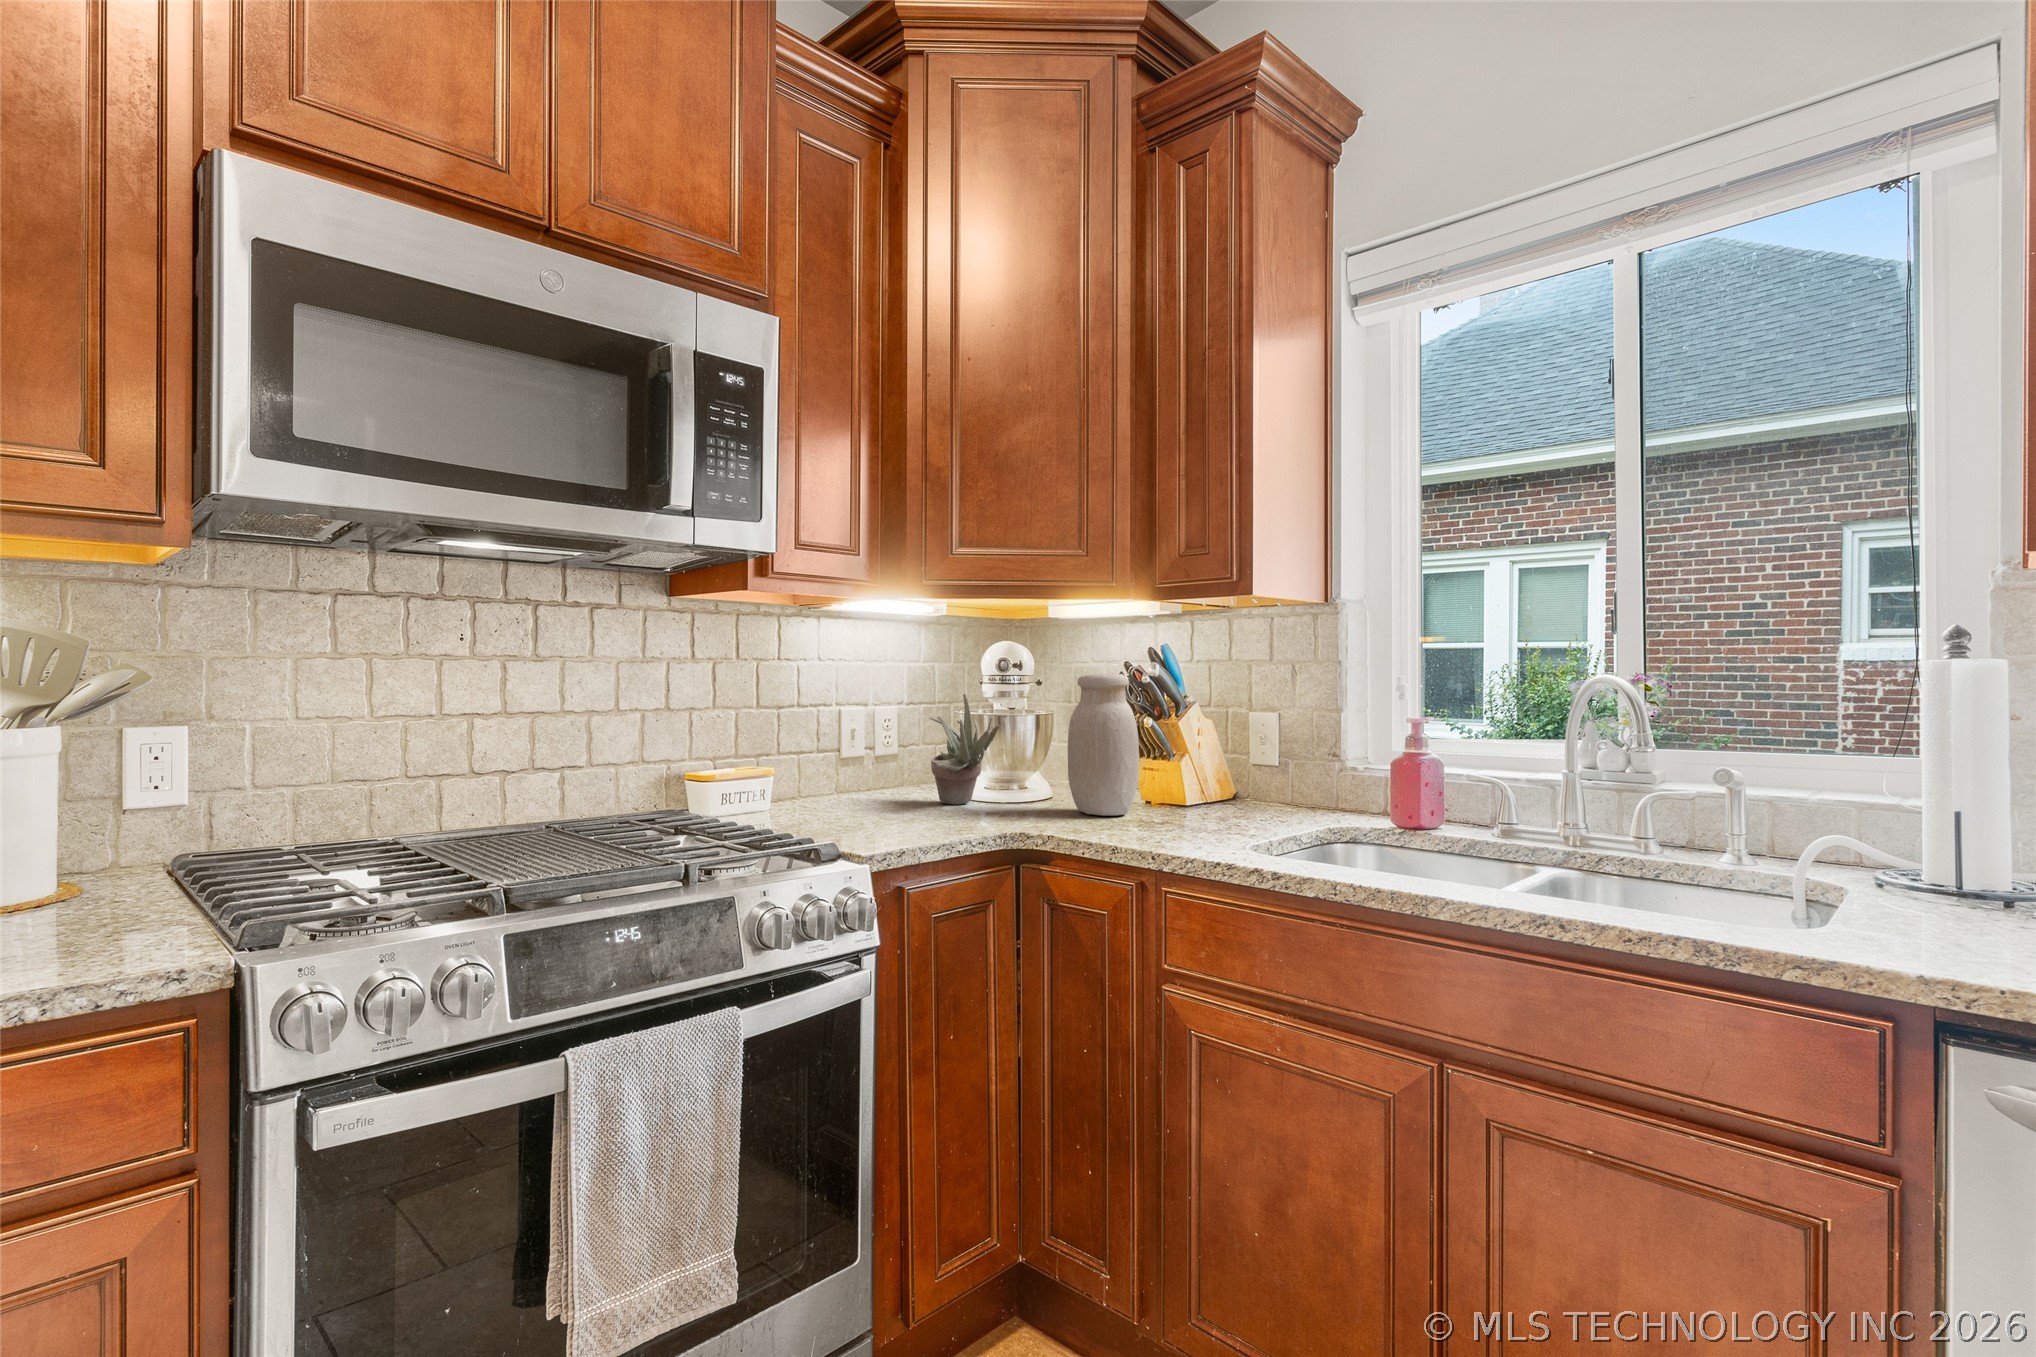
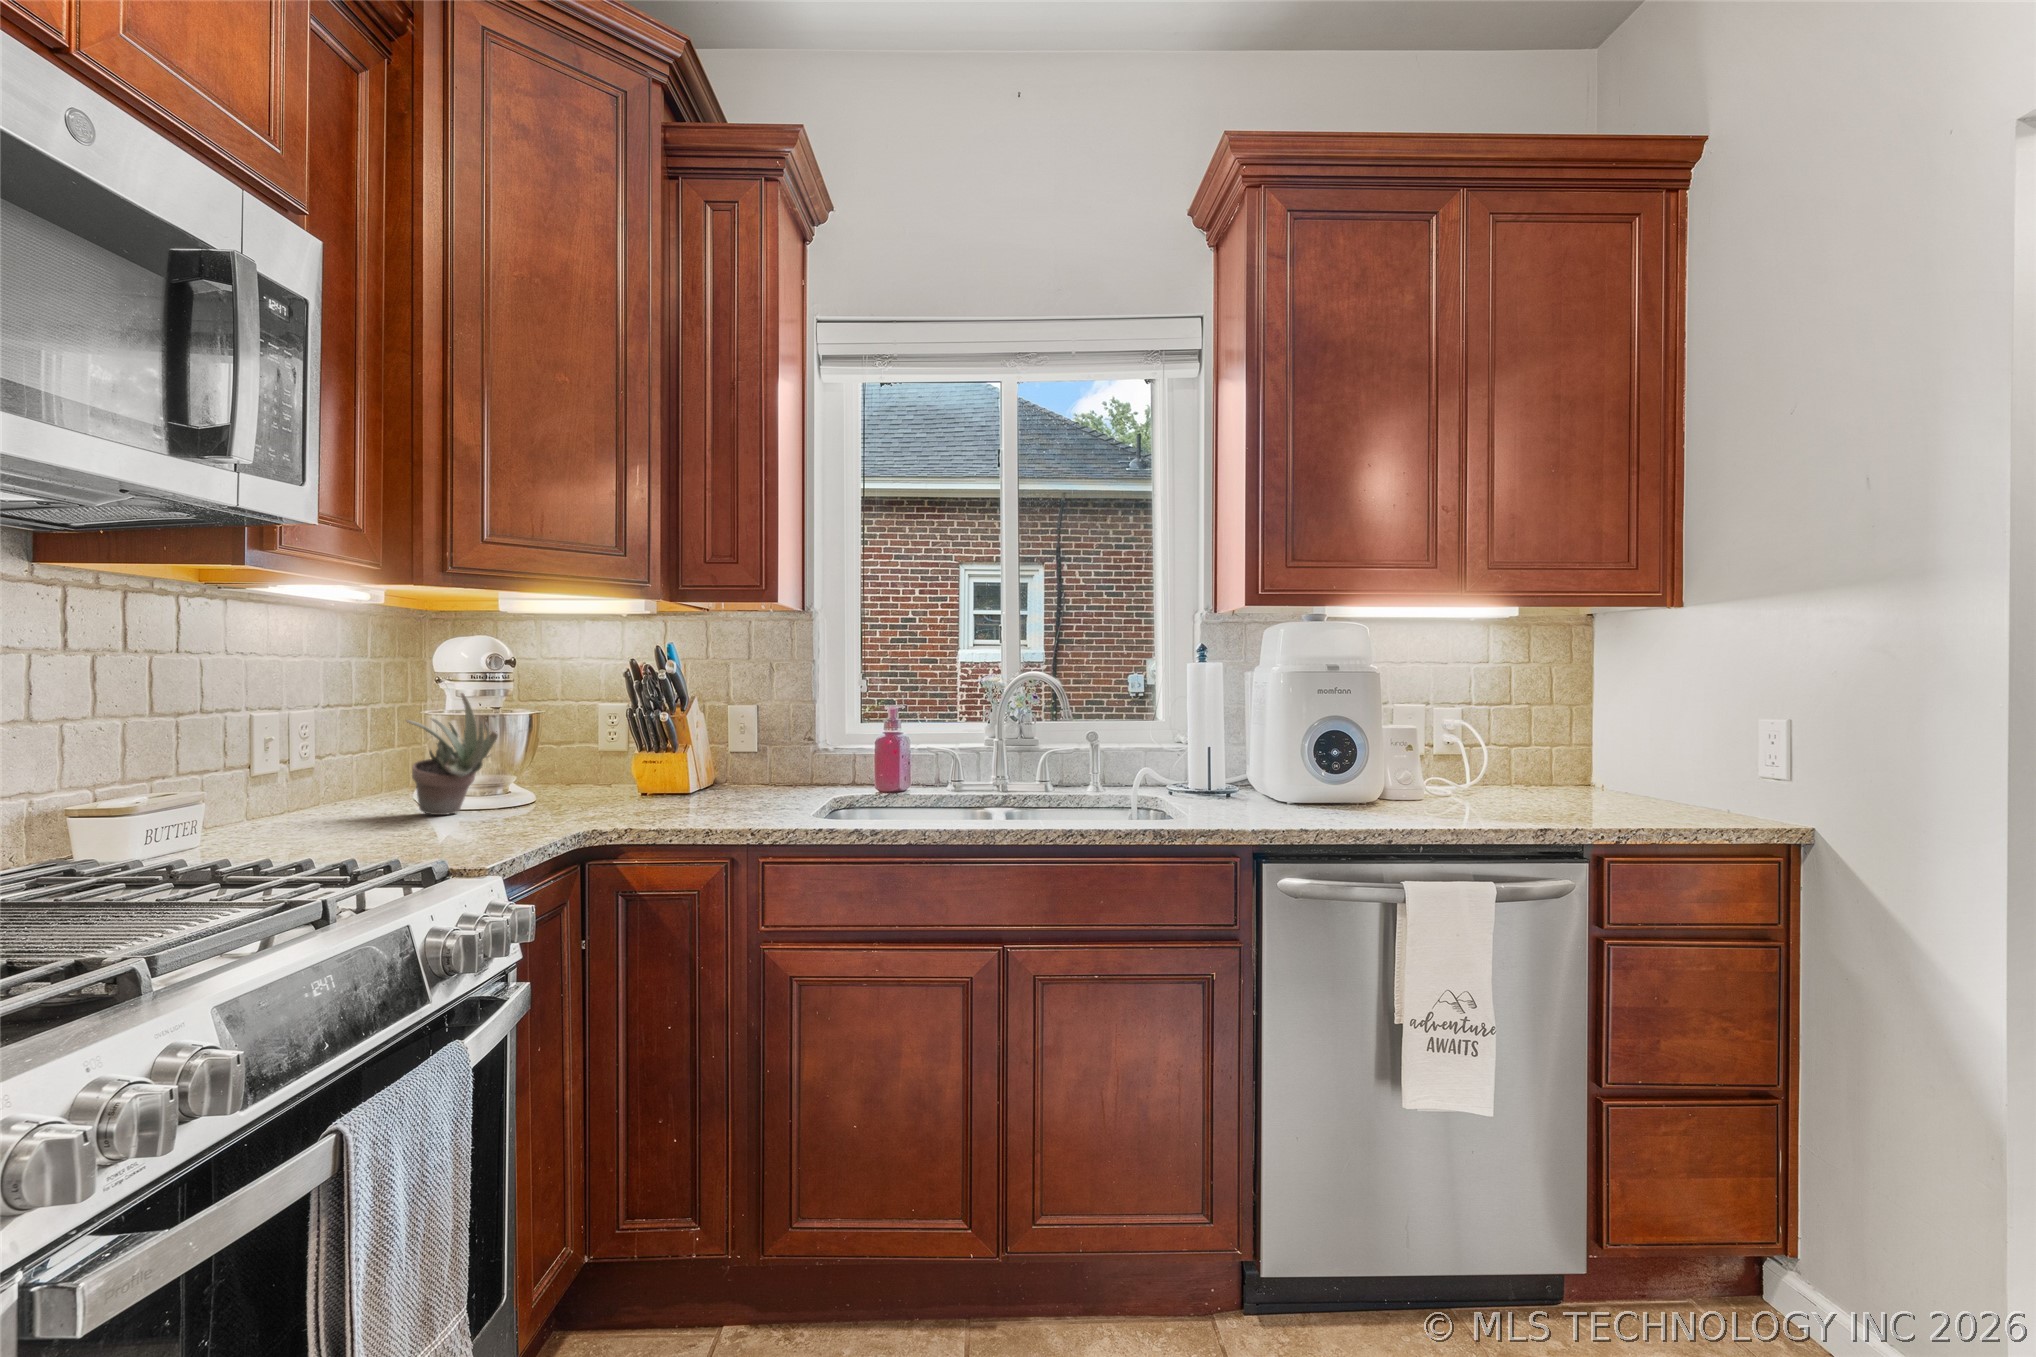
jar: present [1068,674,1139,816] -> none [588,671,665,808]

